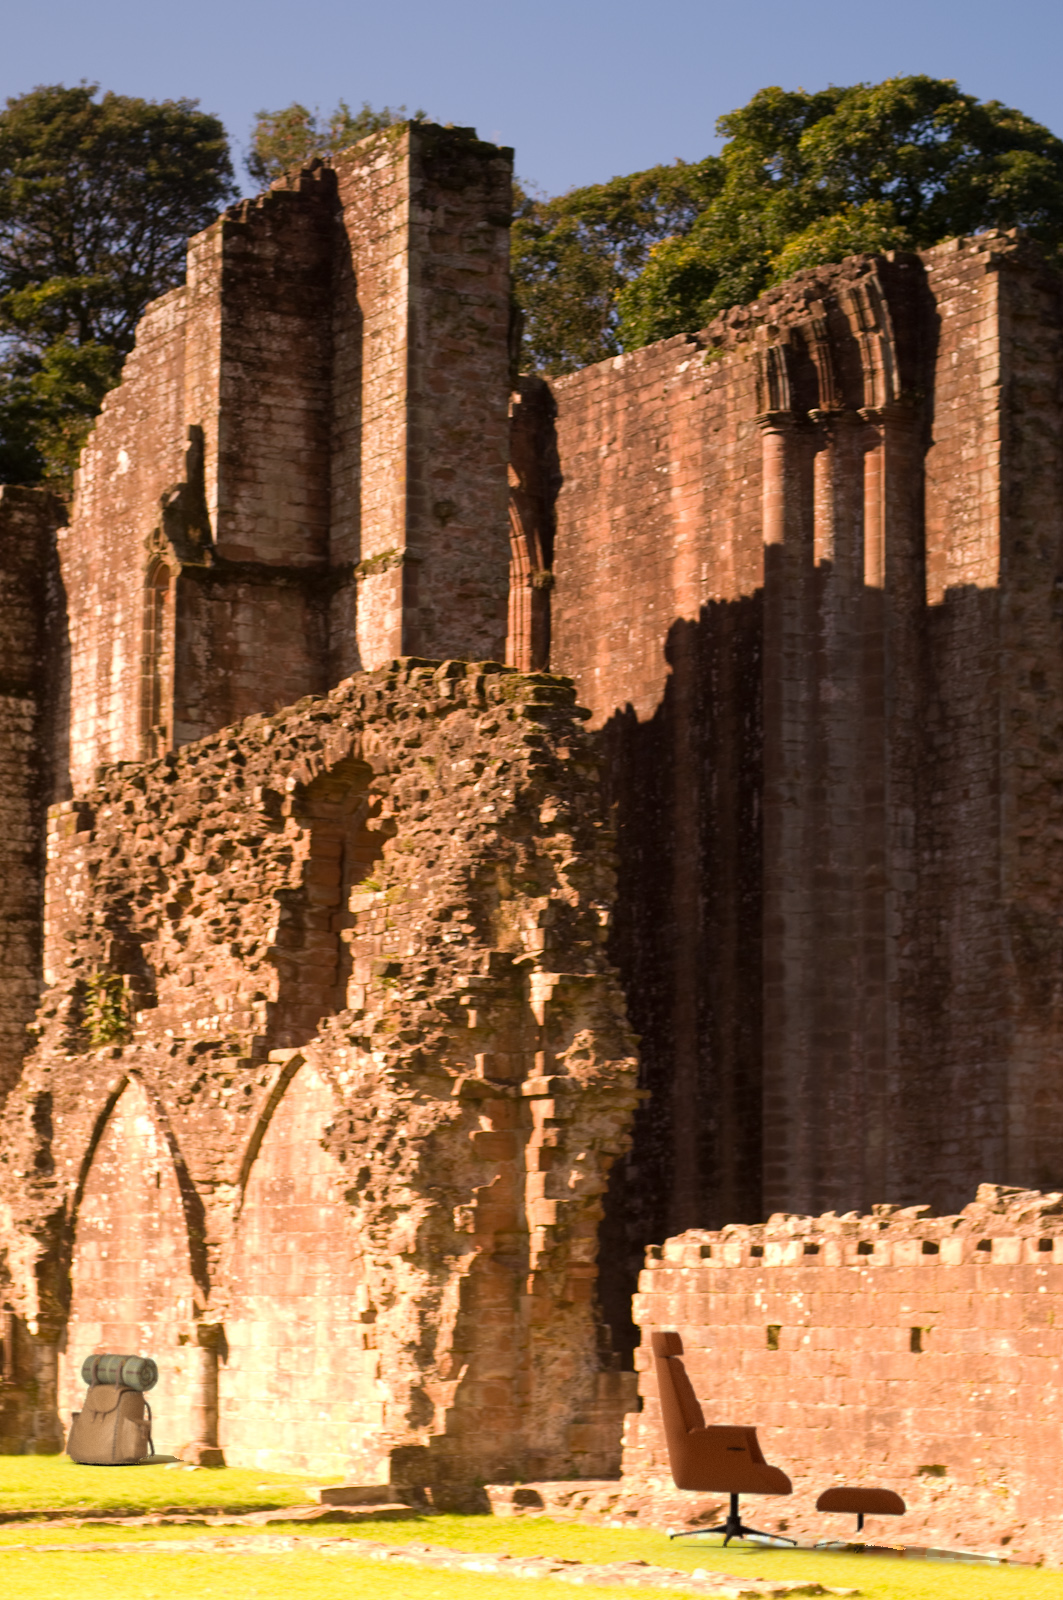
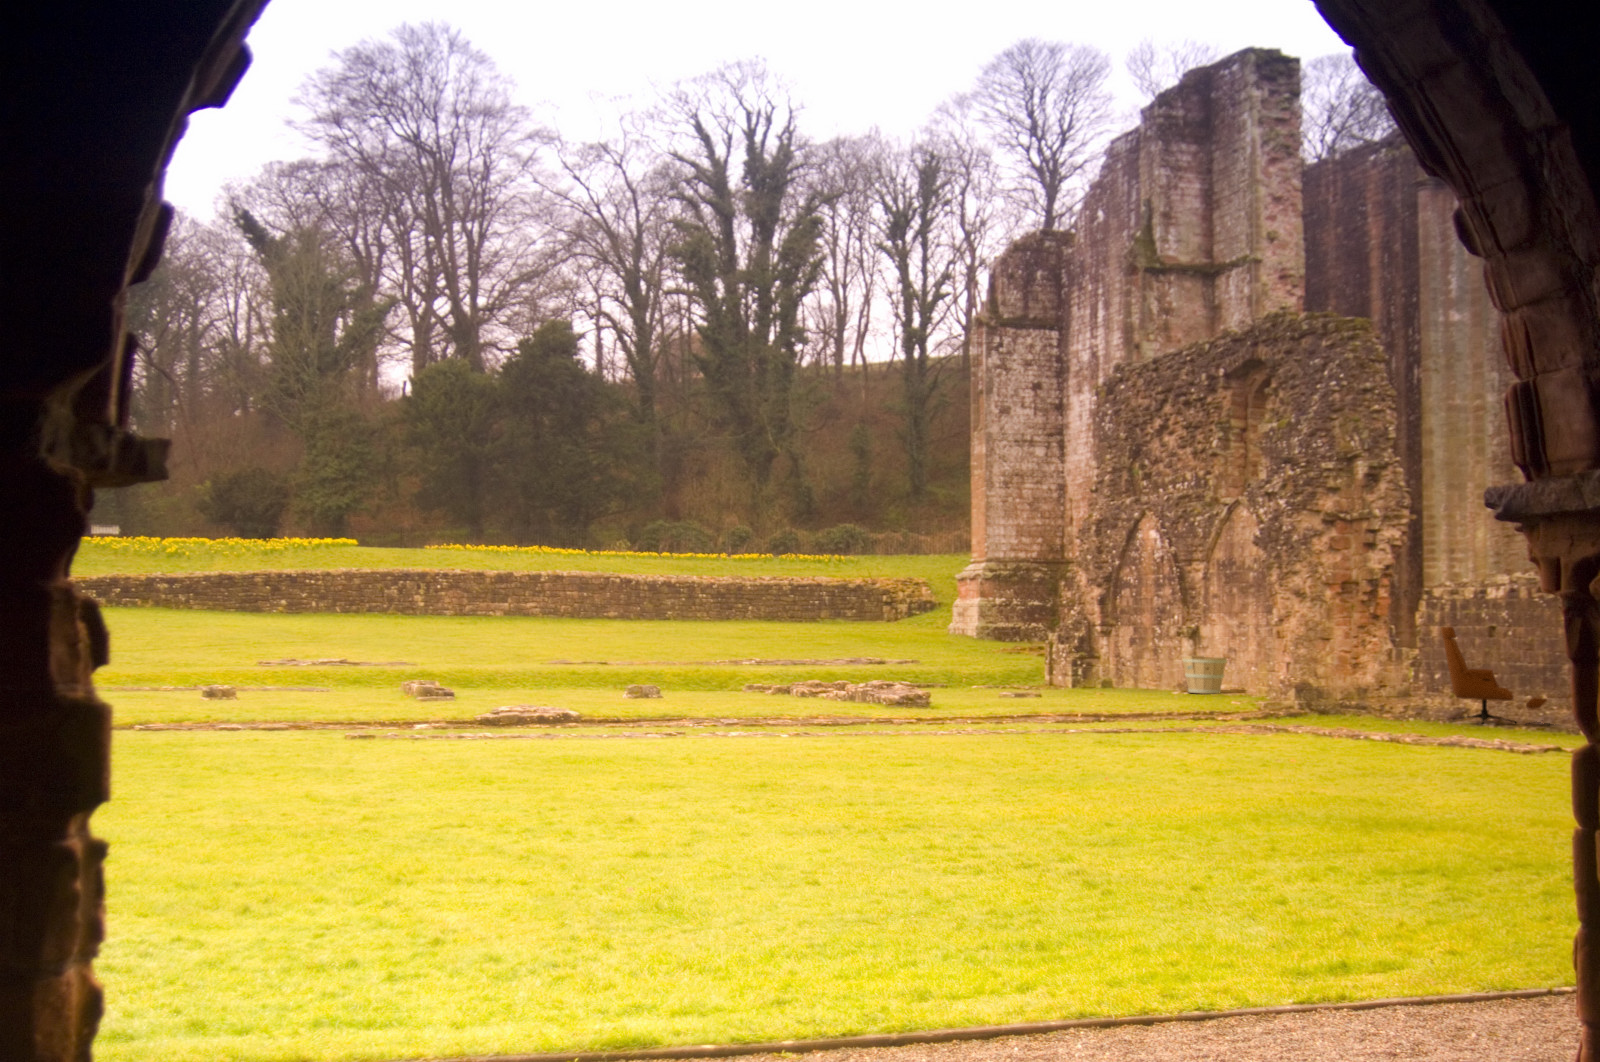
backpack: present [66,1354,158,1464] -> none [1125,638,1167,687]
wooden bucket: none [173,1394,270,1480] -> present [1182,655,1227,694]

